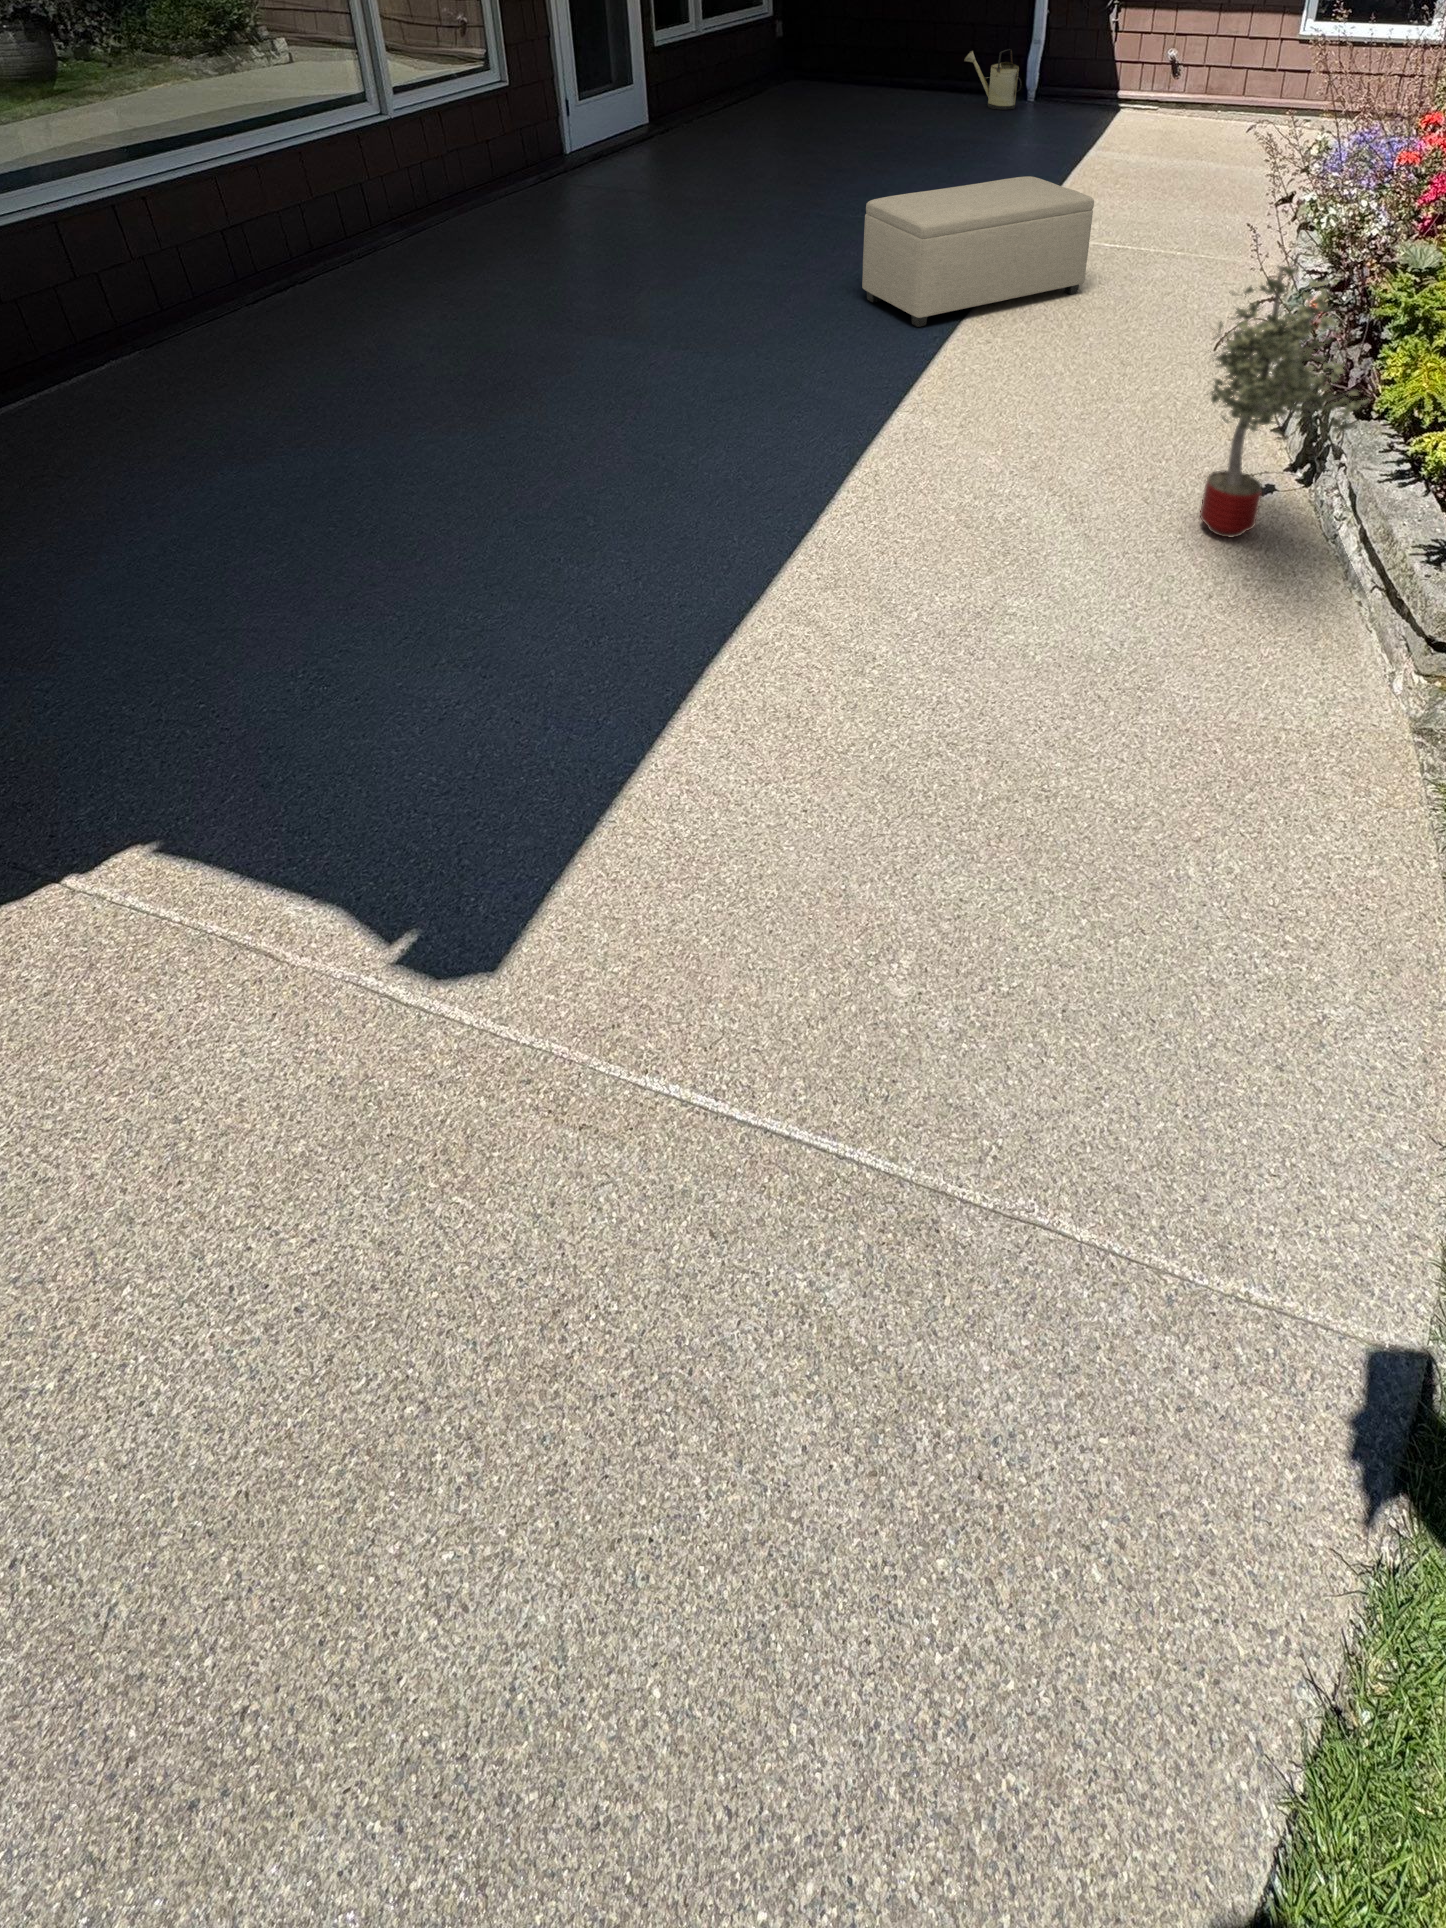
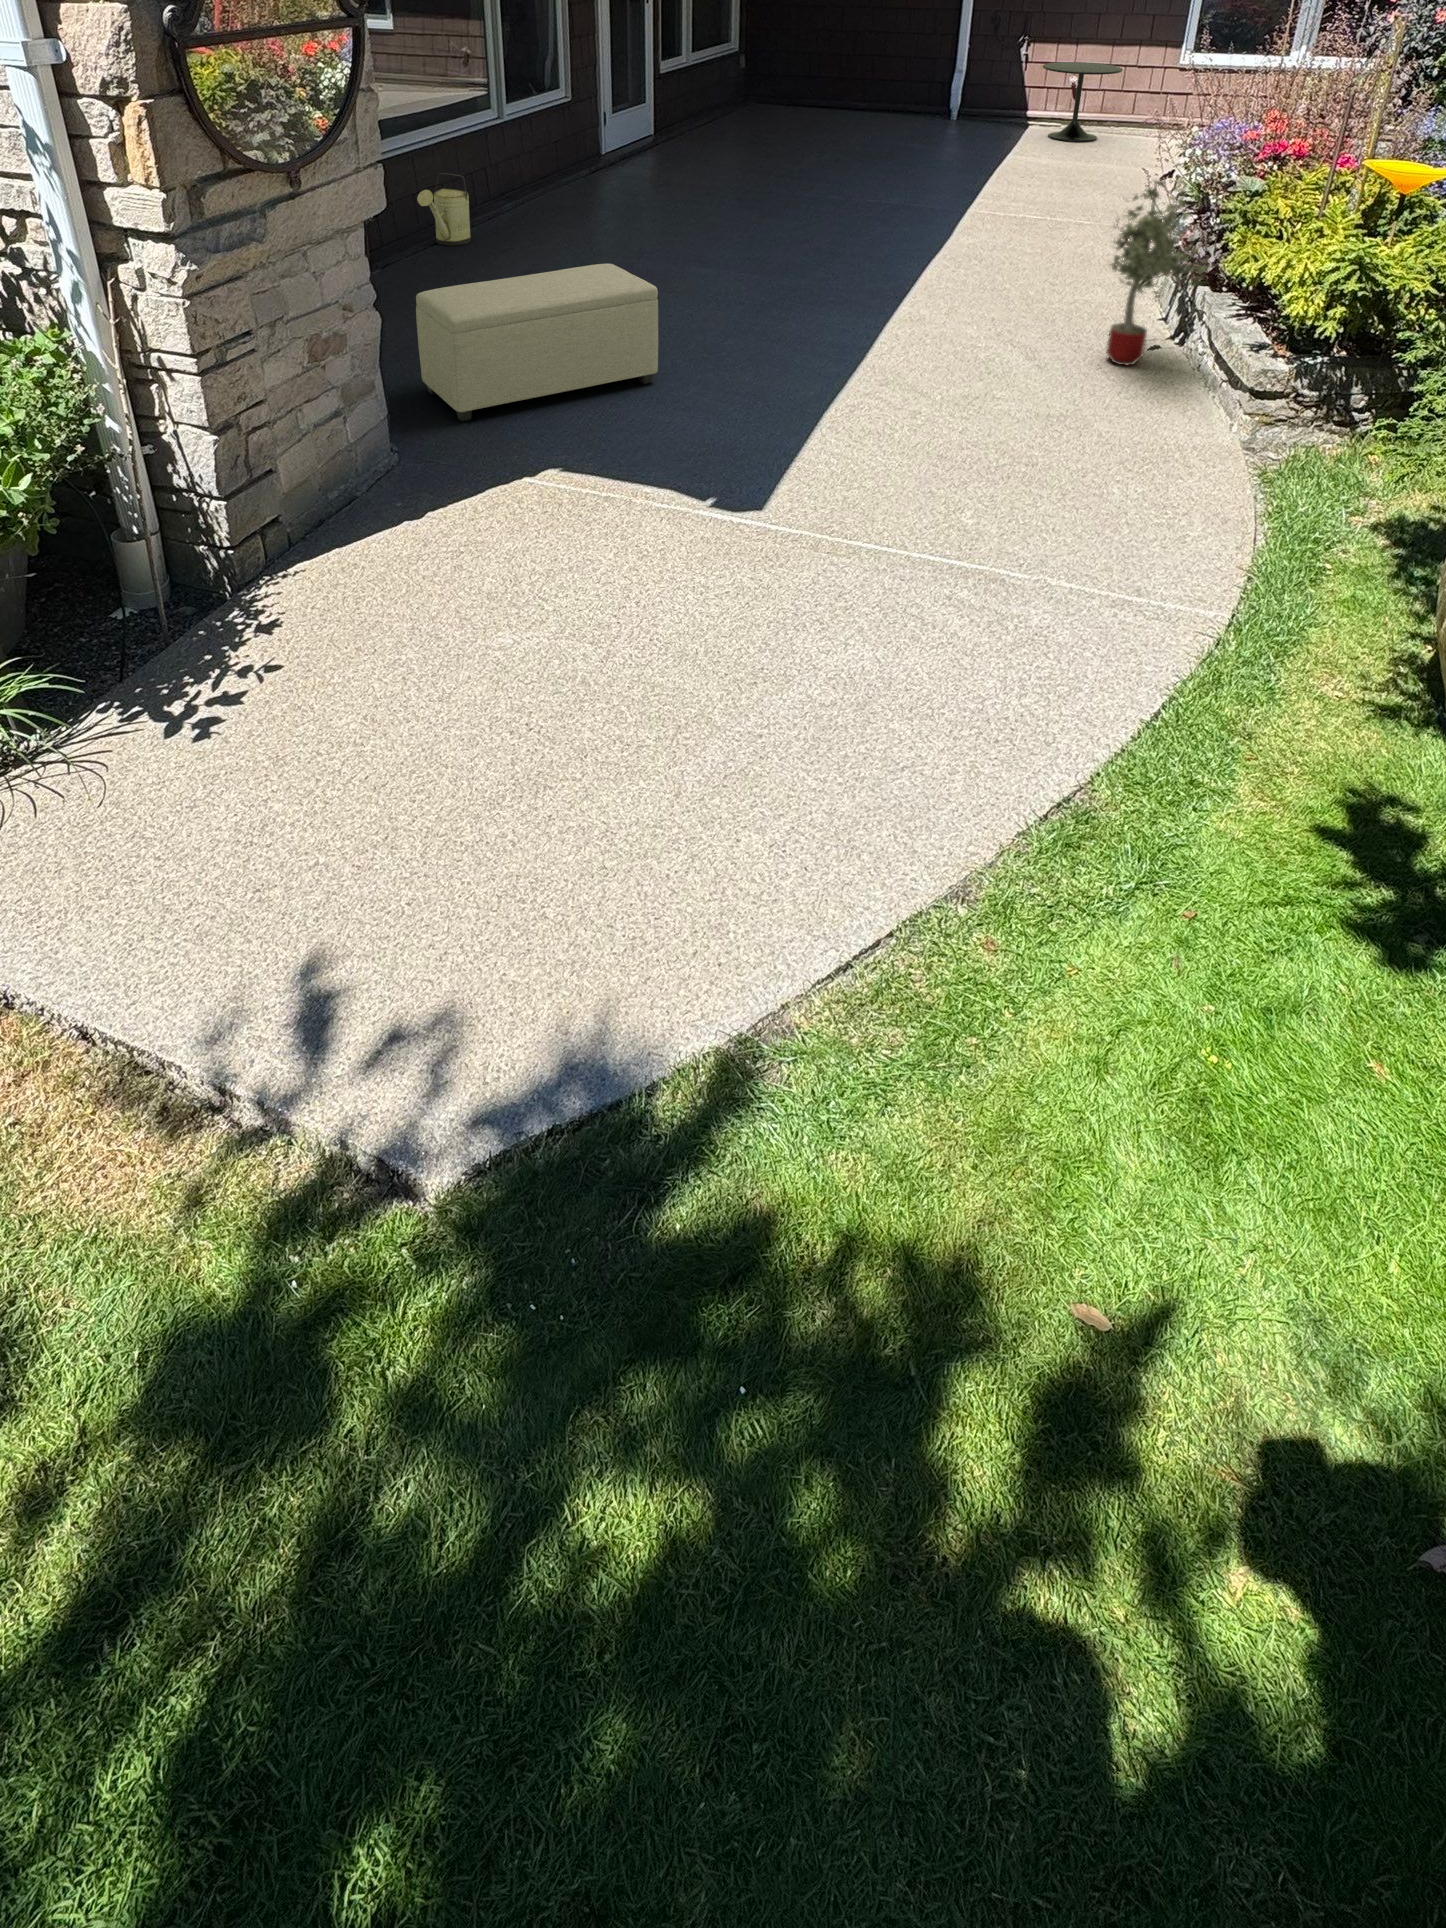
side table: none [1128,38,1225,138] -> present [1043,62,1122,142]
watering can: present [964,50,1022,110] -> present [417,173,471,246]
ottoman: present [862,176,1094,327] -> present [416,264,658,421]

